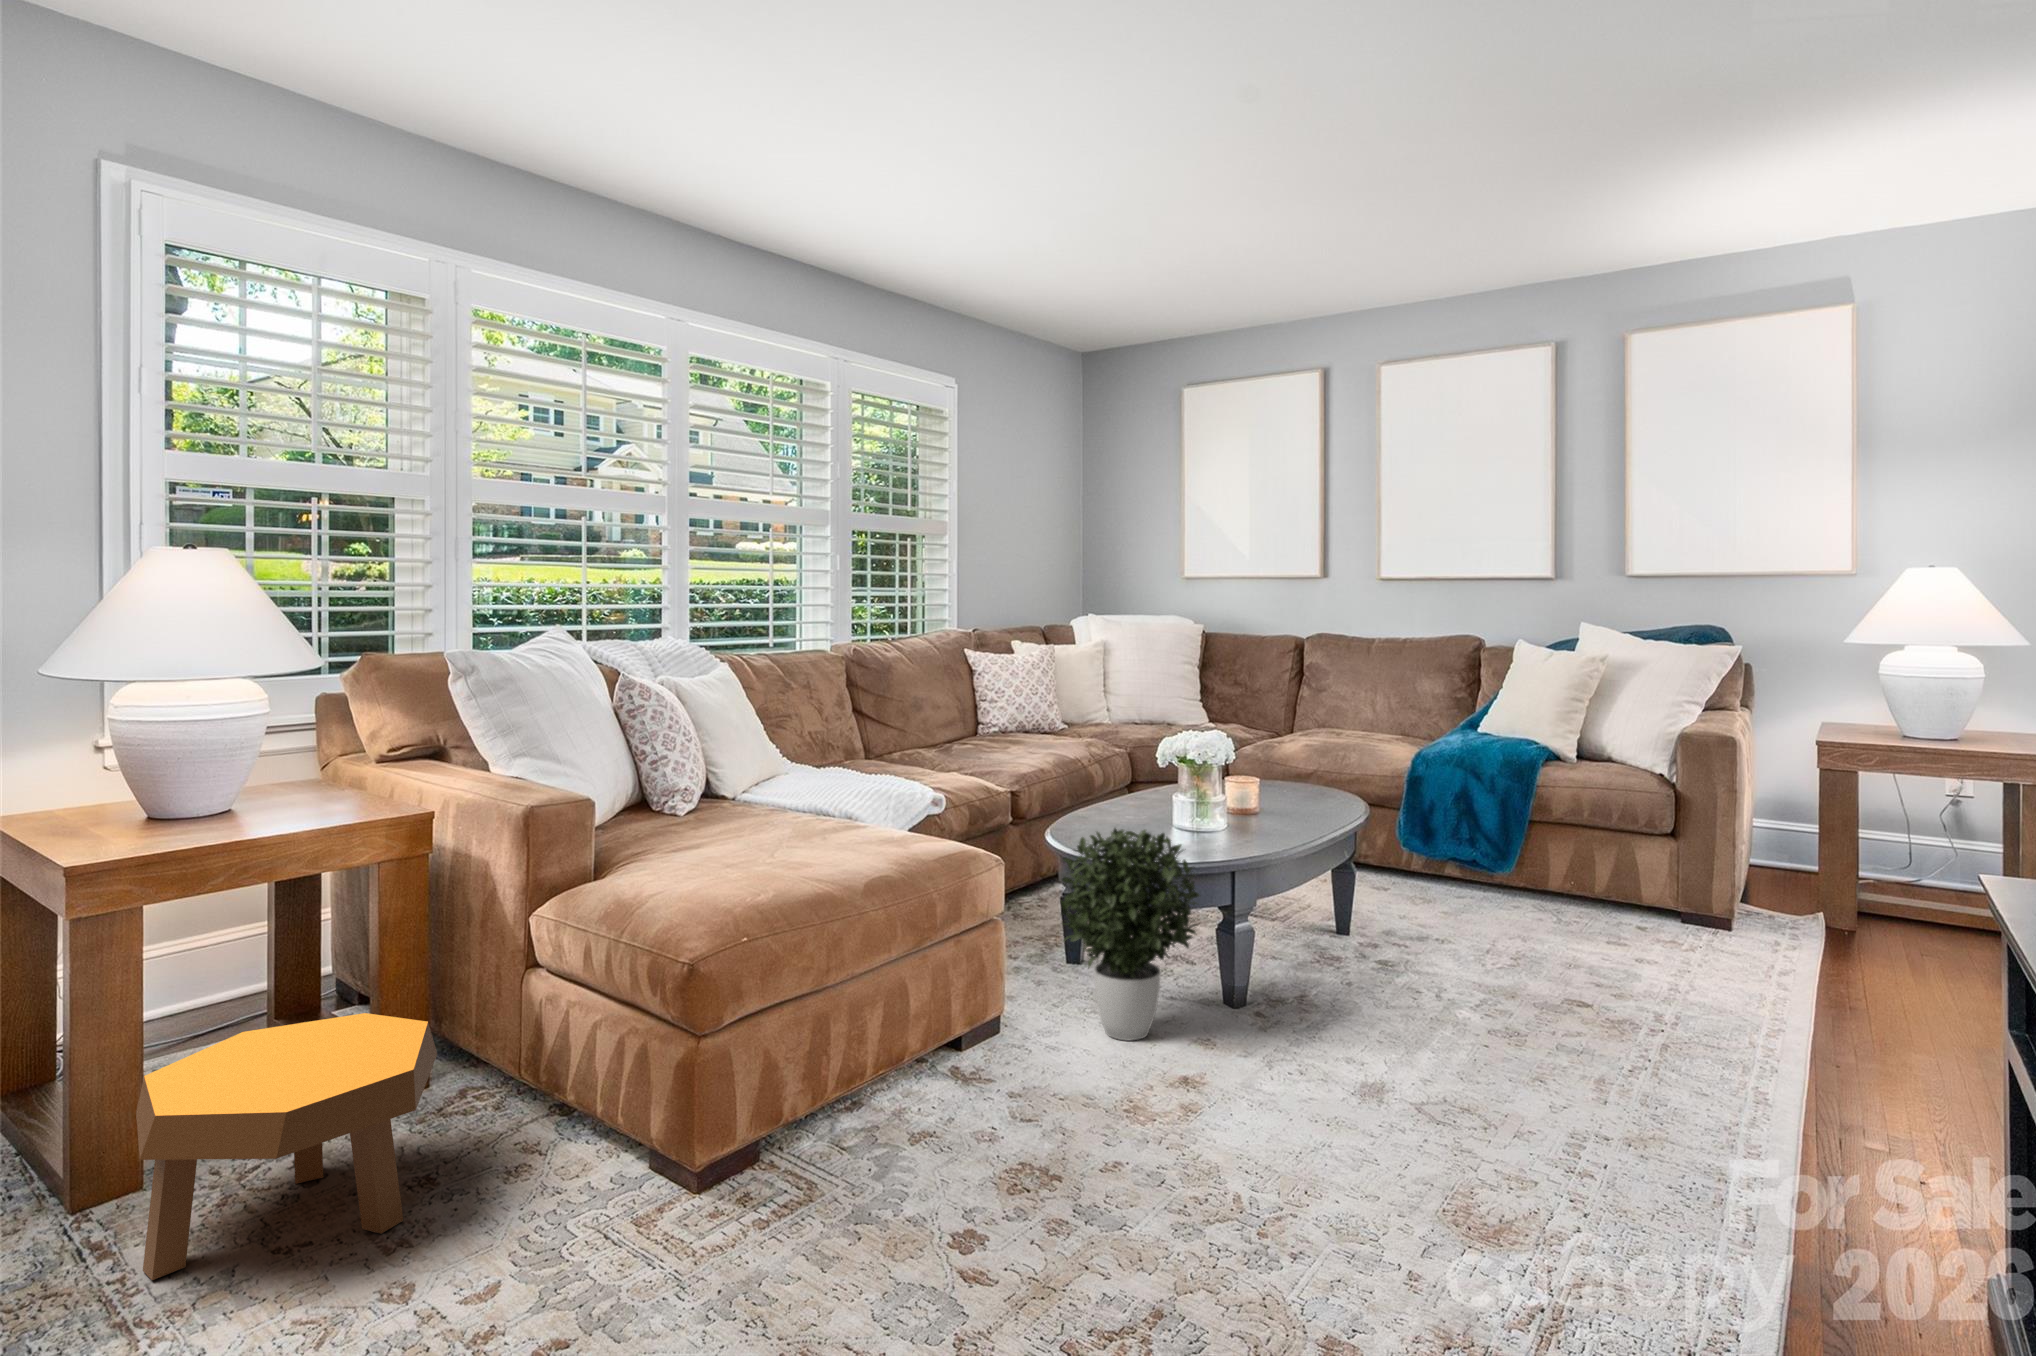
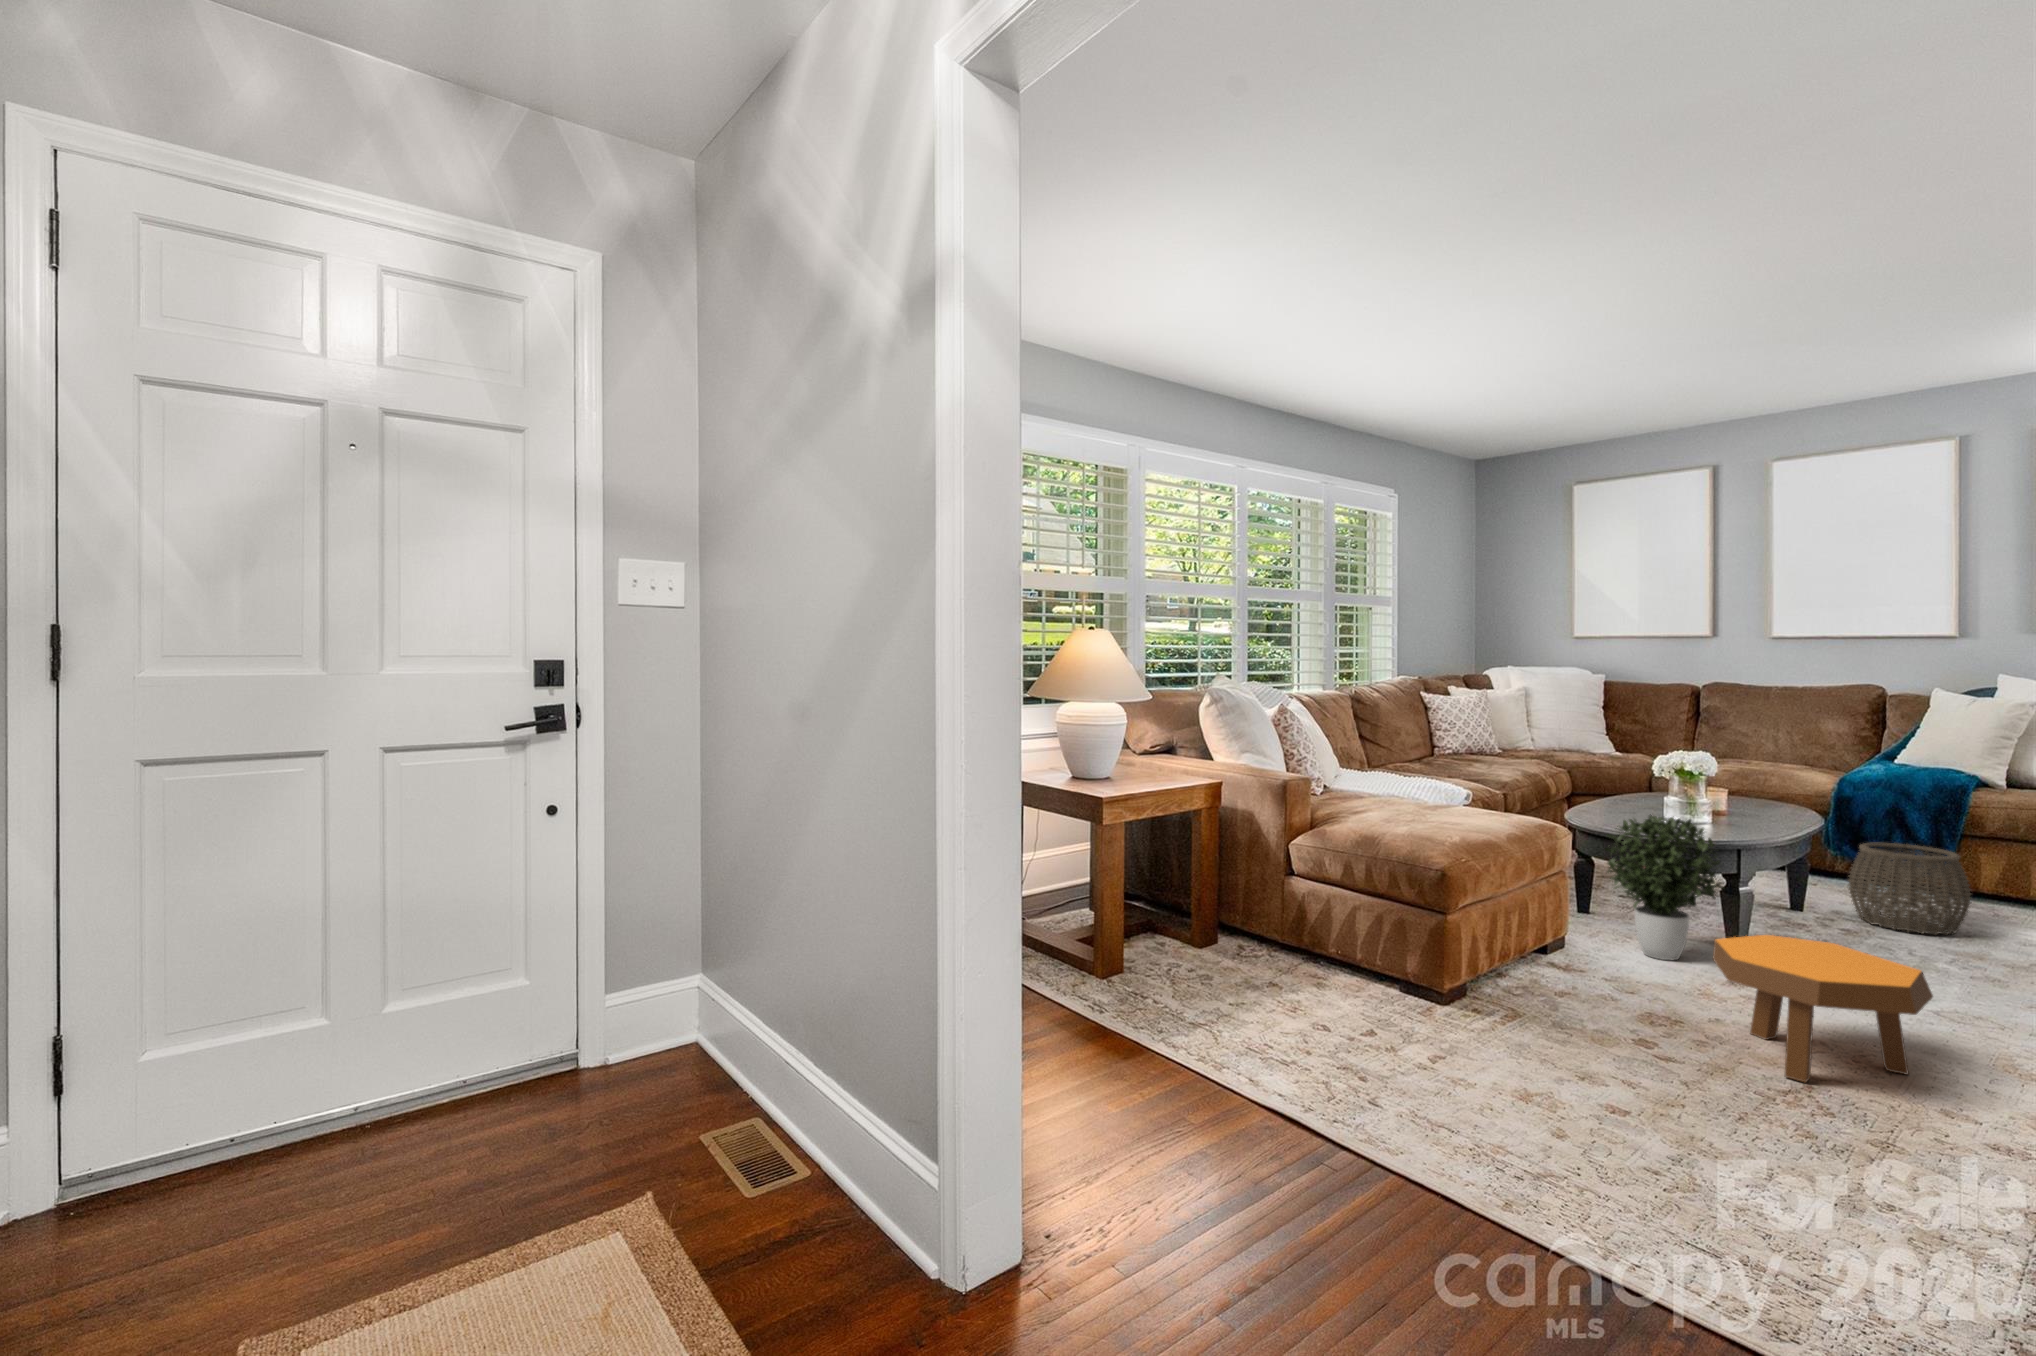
woven basket: none [1394,840,1518,959] -> present [1848,843,1971,935]
footstool: present [136,1013,437,1280] -> present [1713,935,1933,1083]

